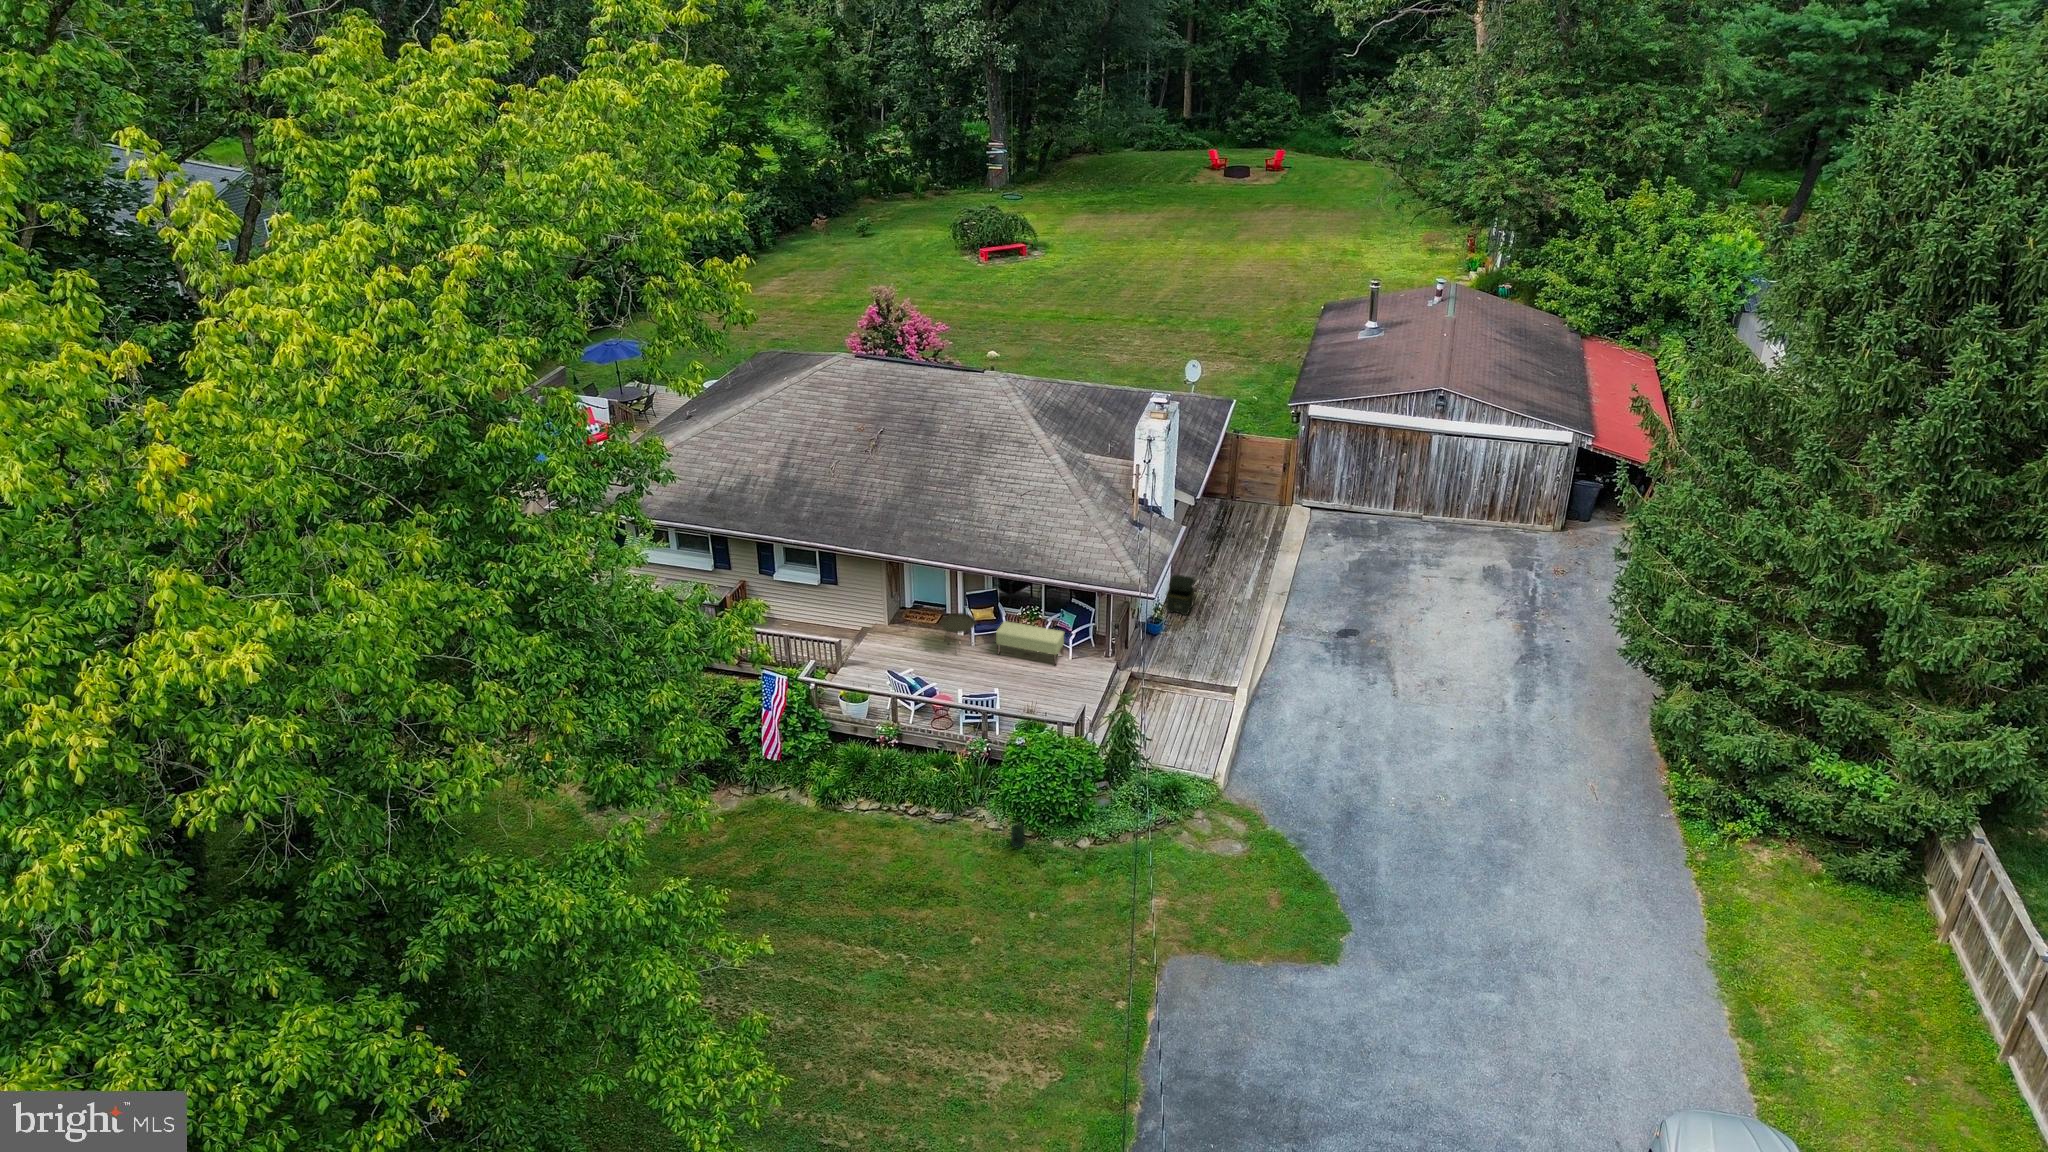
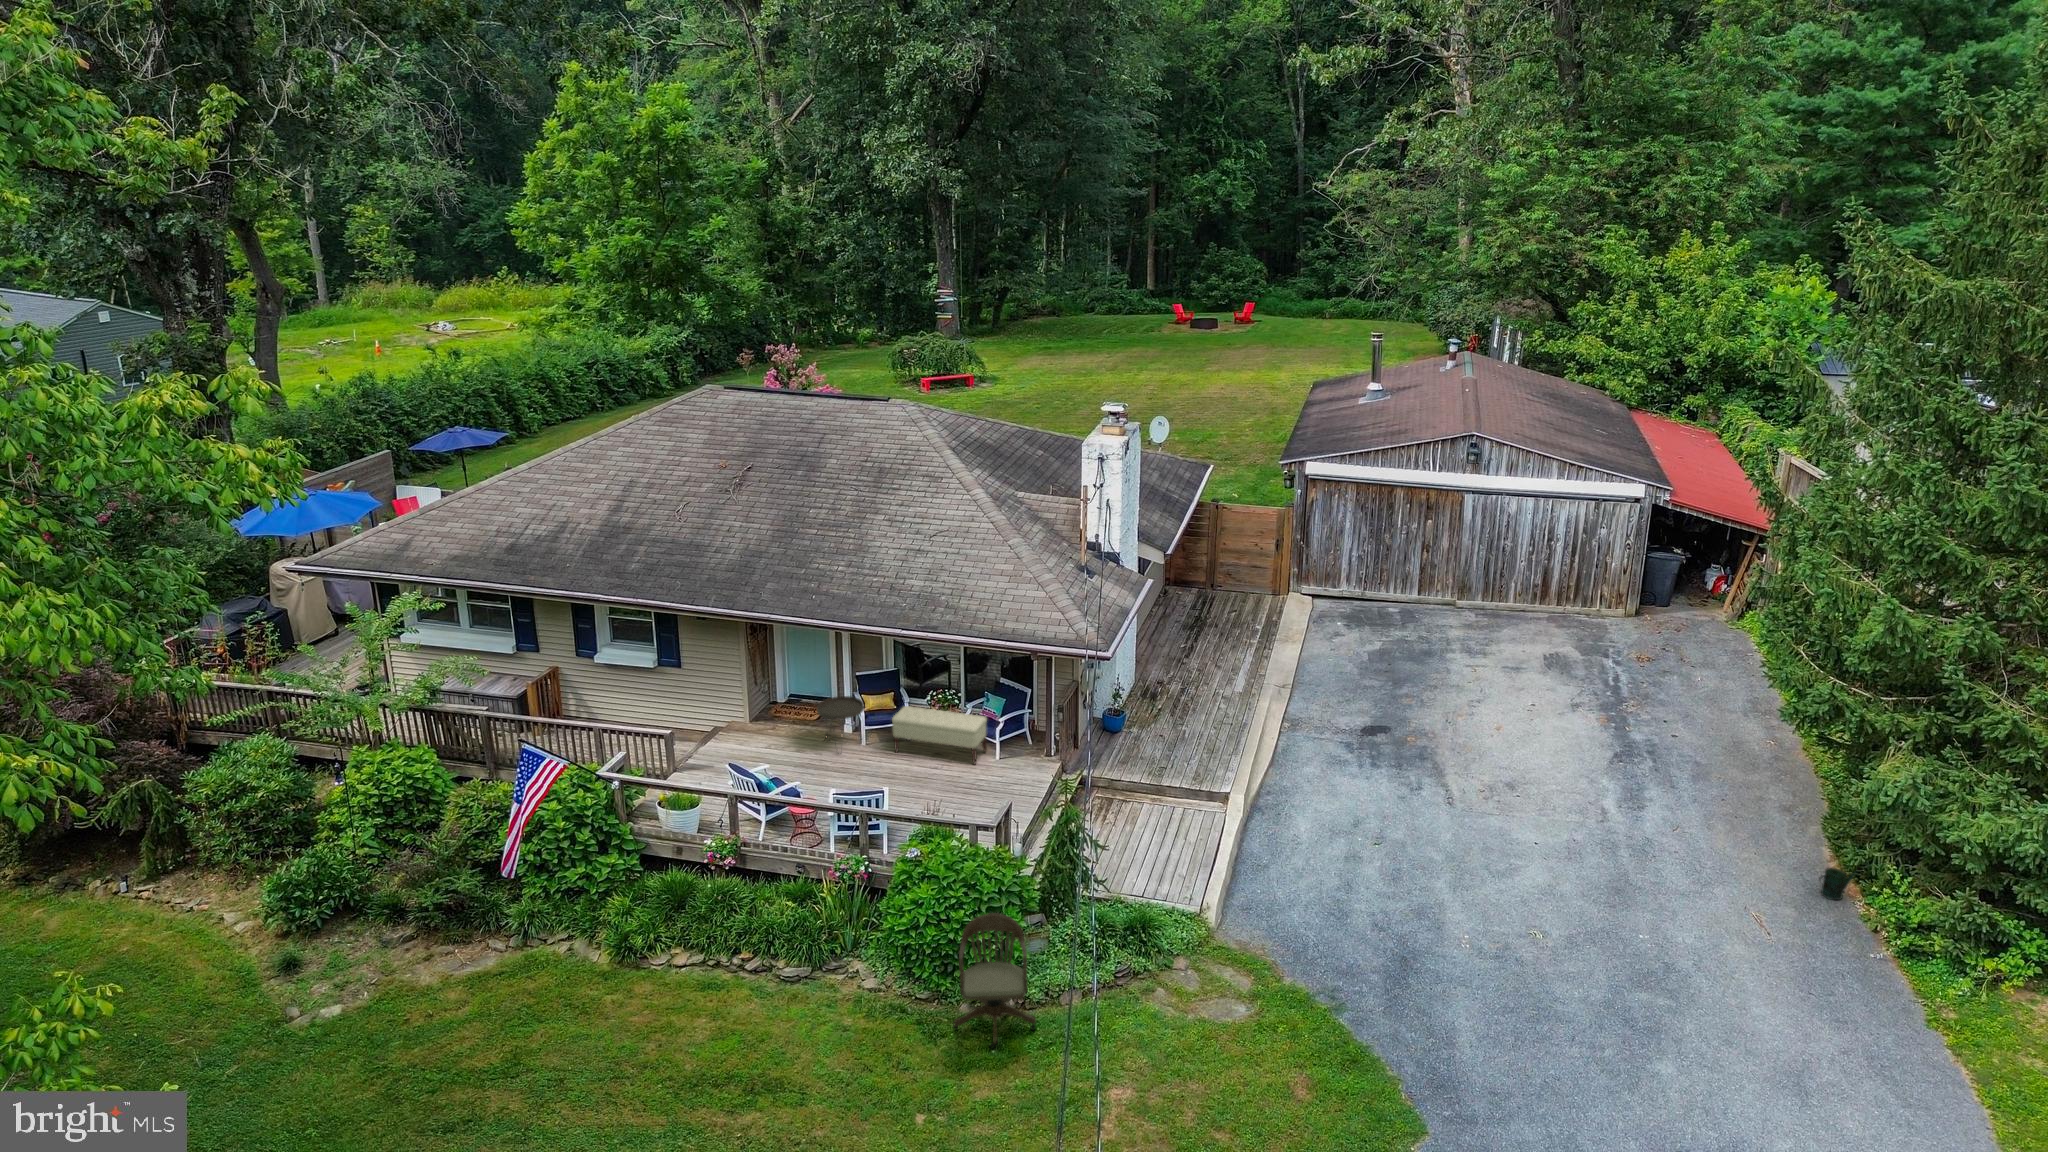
toolbox: present [1166,575,1195,615] -> none [1131,658,1169,711]
chair: none [1050,784,1105,870] -> present [953,913,1036,1048]
watering can: present [1011,817,1025,848] -> present [1819,867,1861,900]

